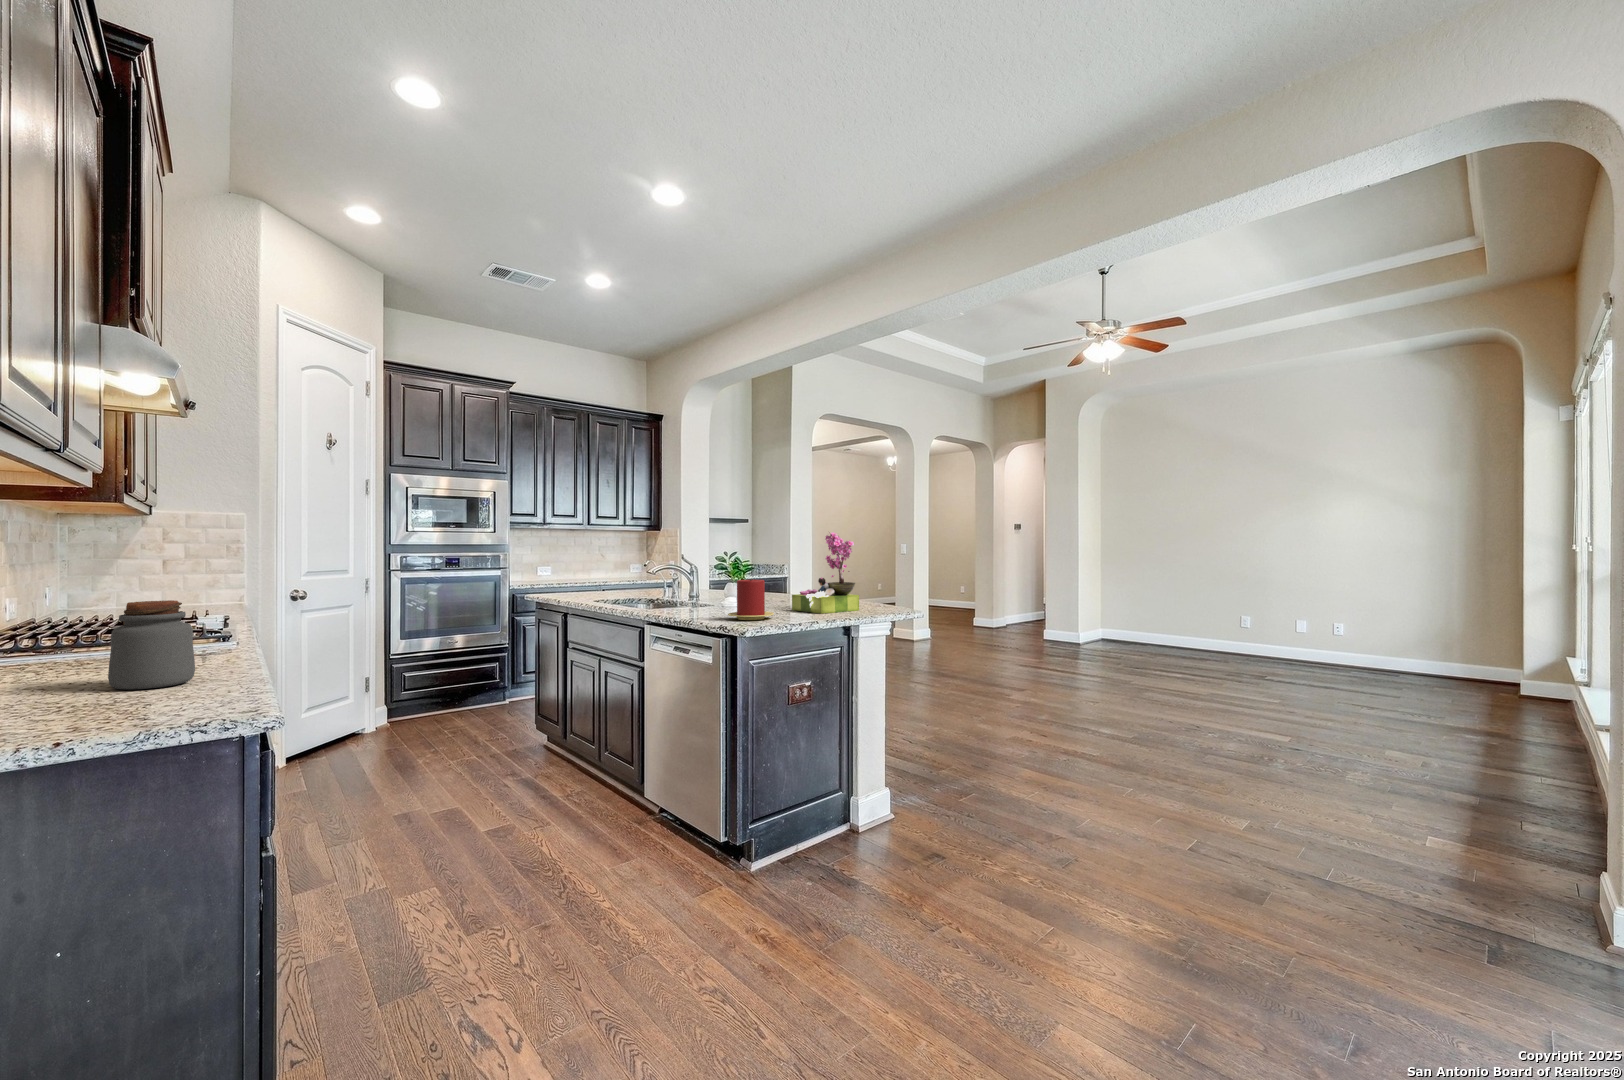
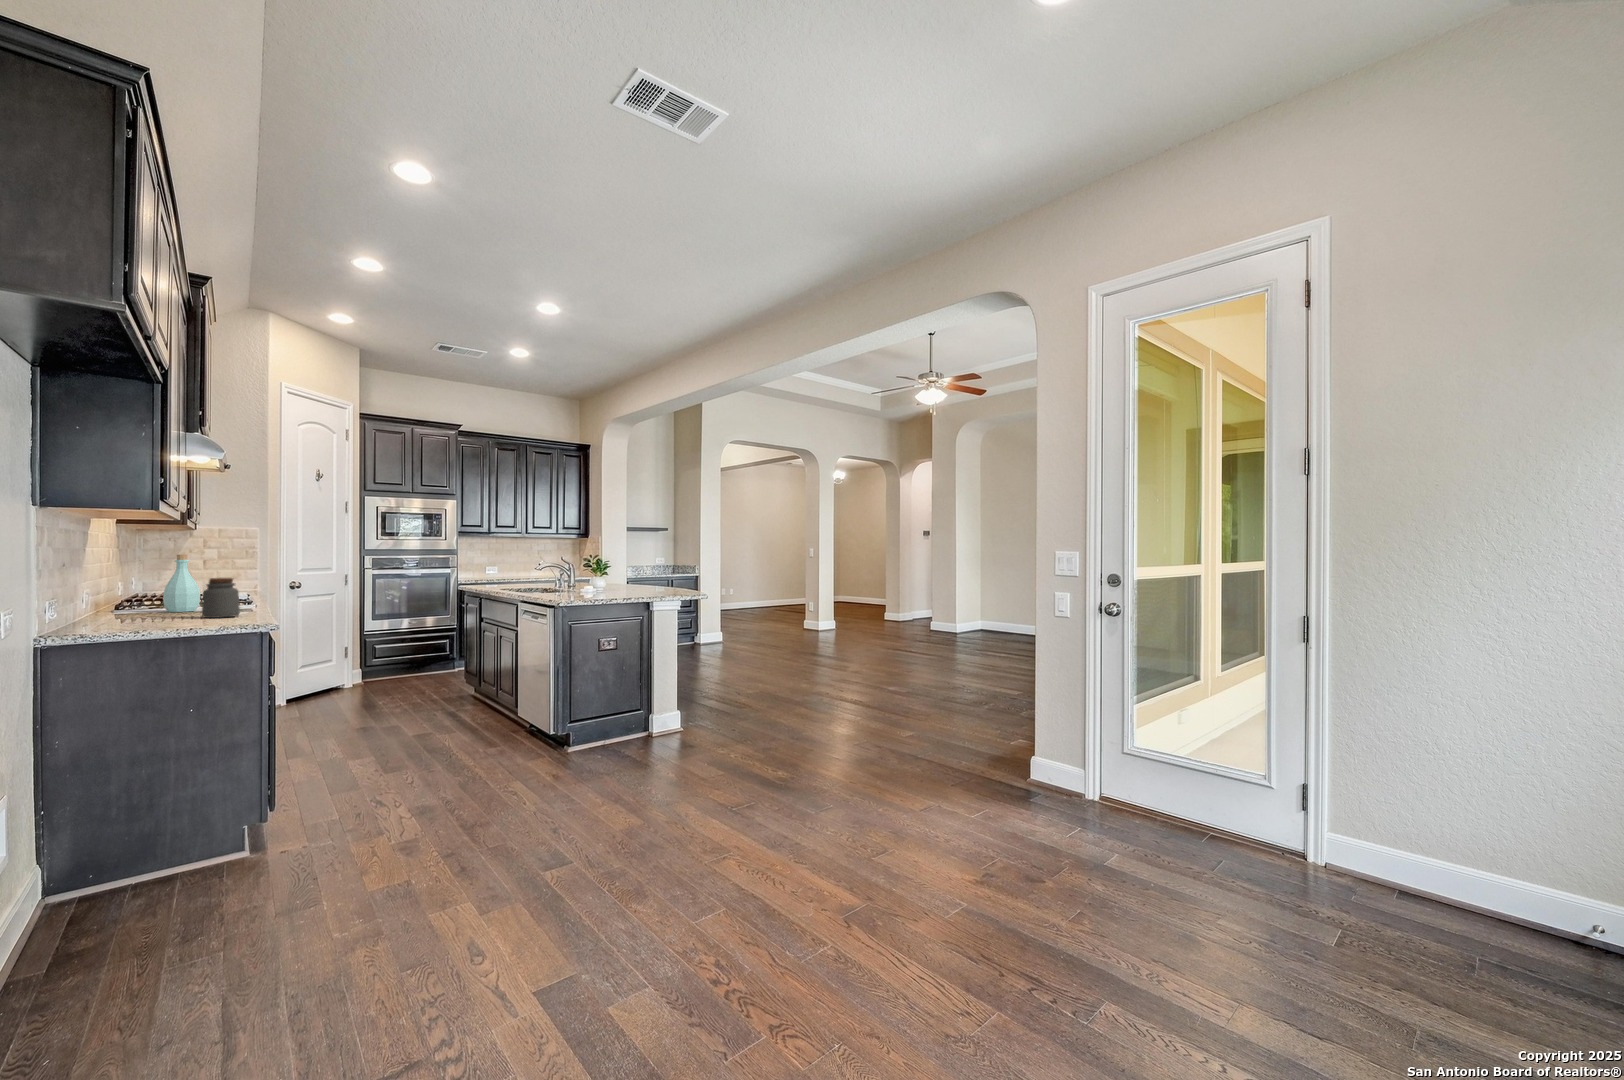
flower arrangement: present [792,532,859,614] -> none [613,540,655,594]
bottle: none [43,551,122,666] -> present [163,555,200,612]
candle: present [728,580,774,620] -> none [557,572,588,597]

